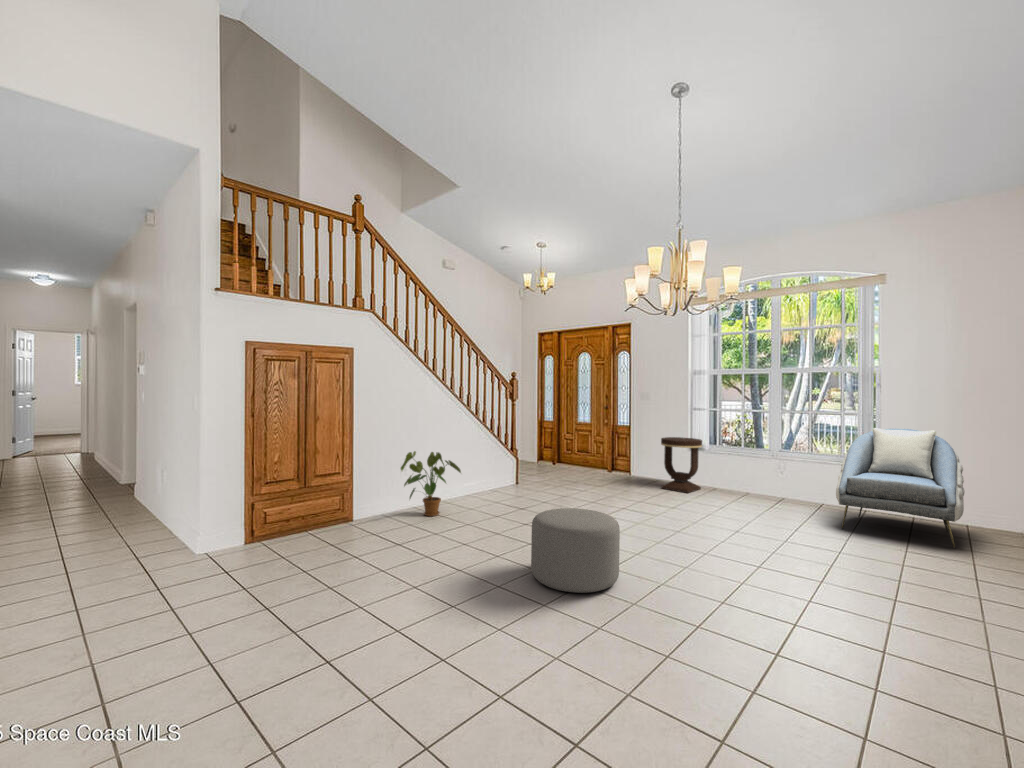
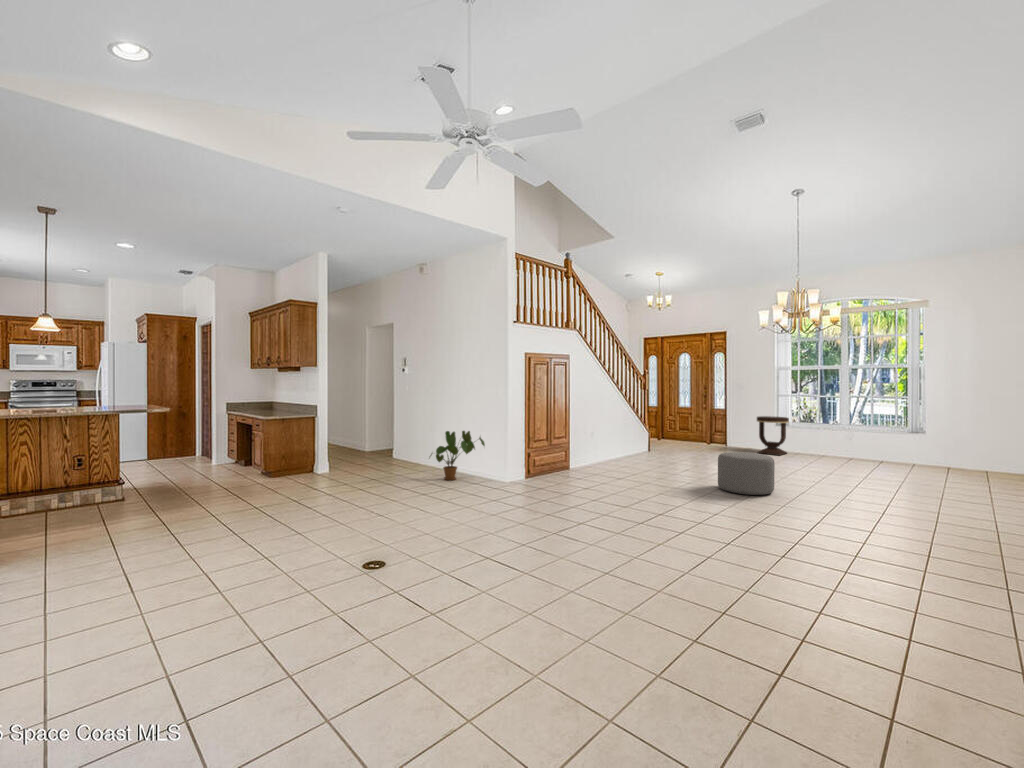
armchair: present [836,428,965,548] -> none [895,406,983,480]
house plant: present [401,451,461,516] -> present [430,431,485,480]

